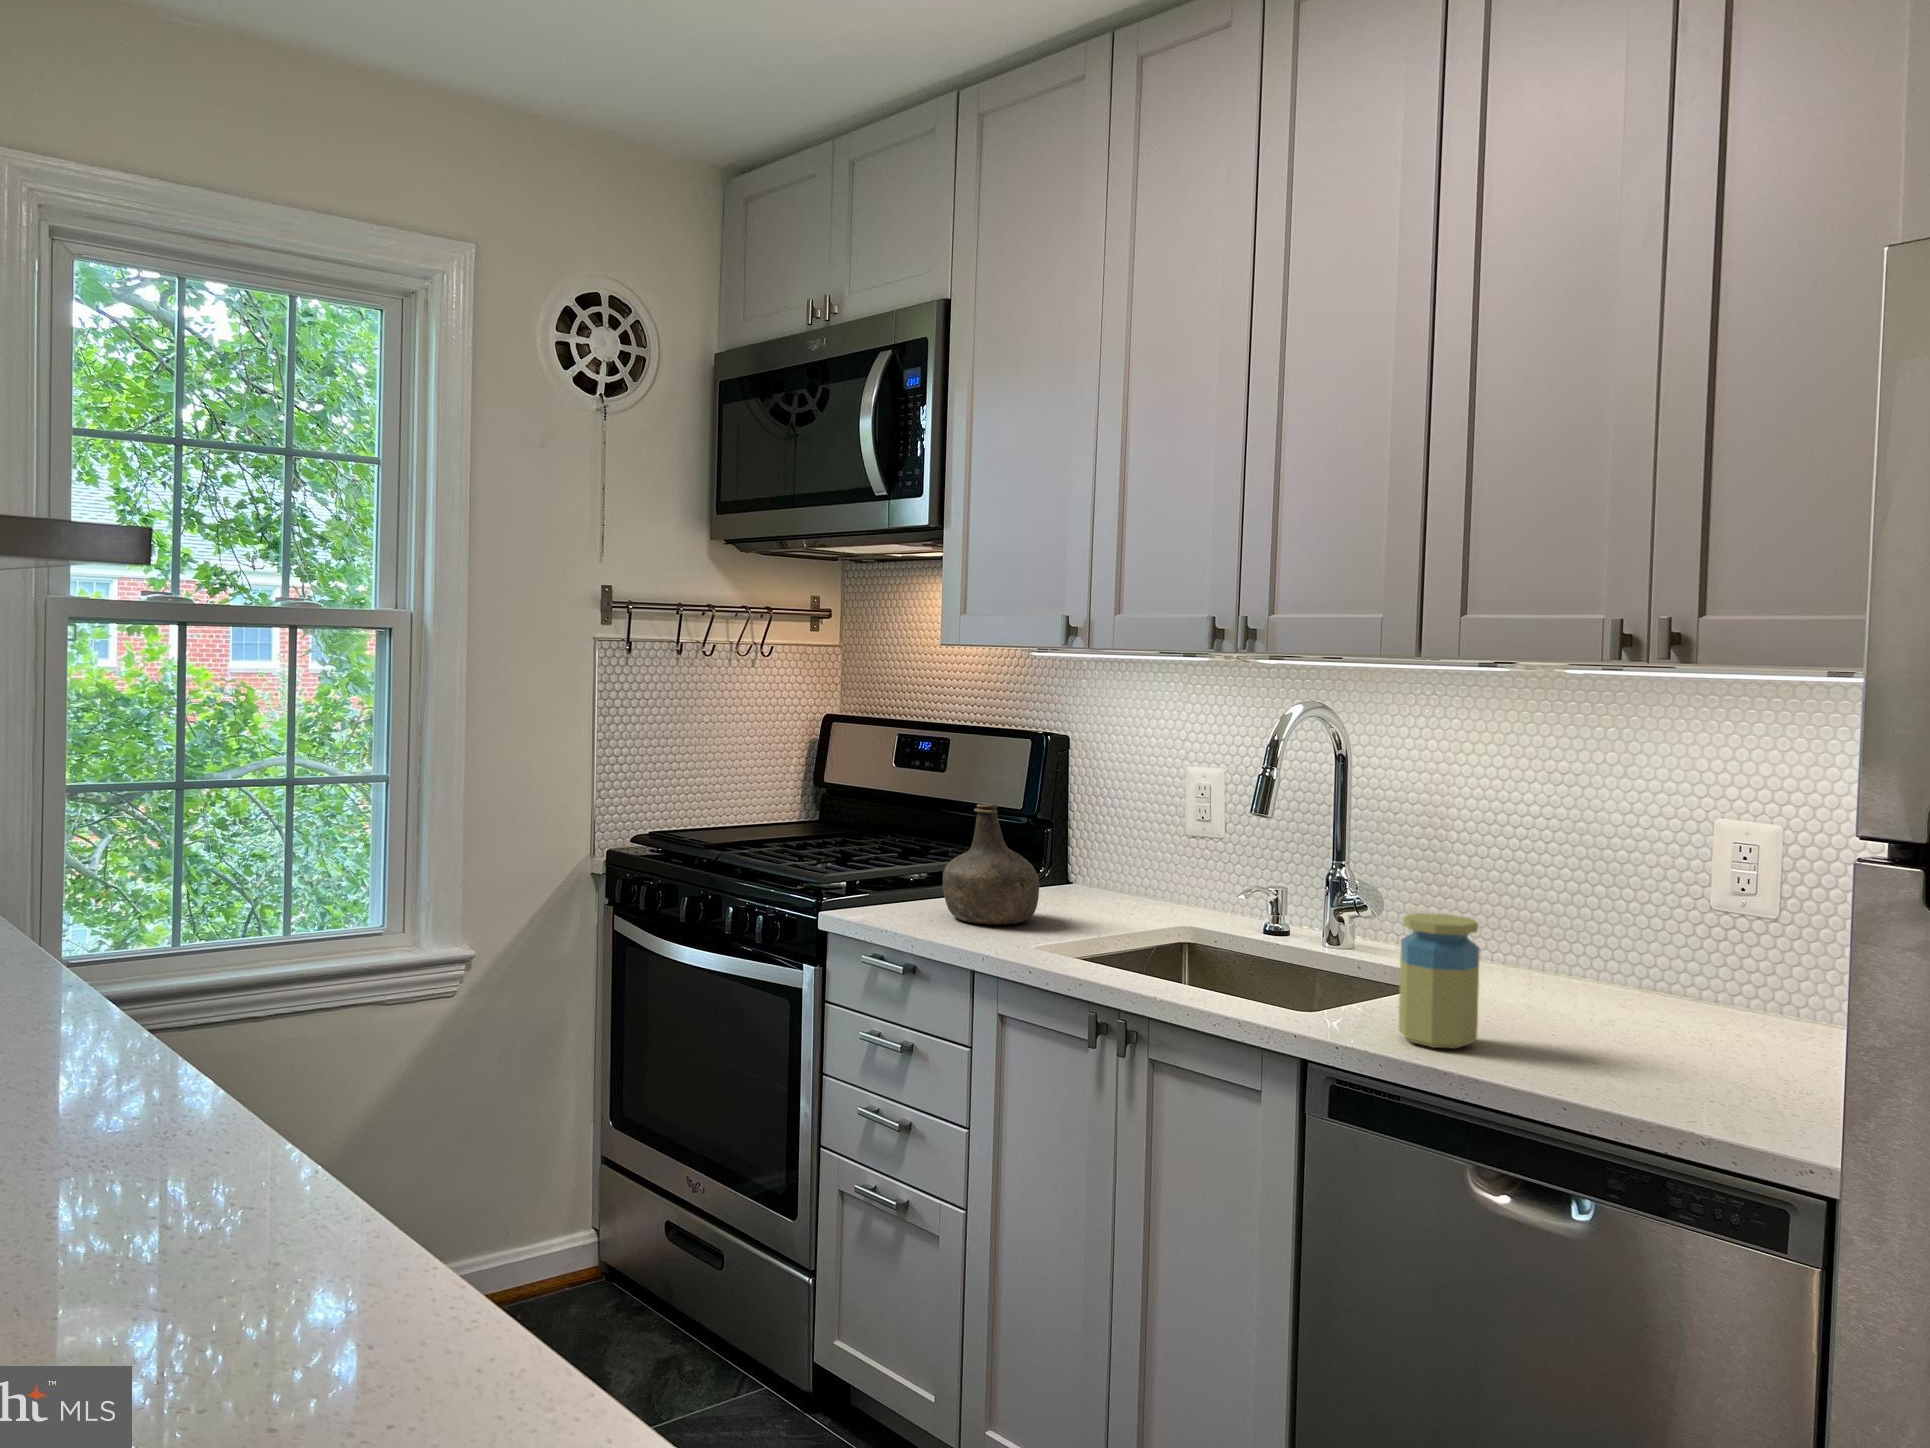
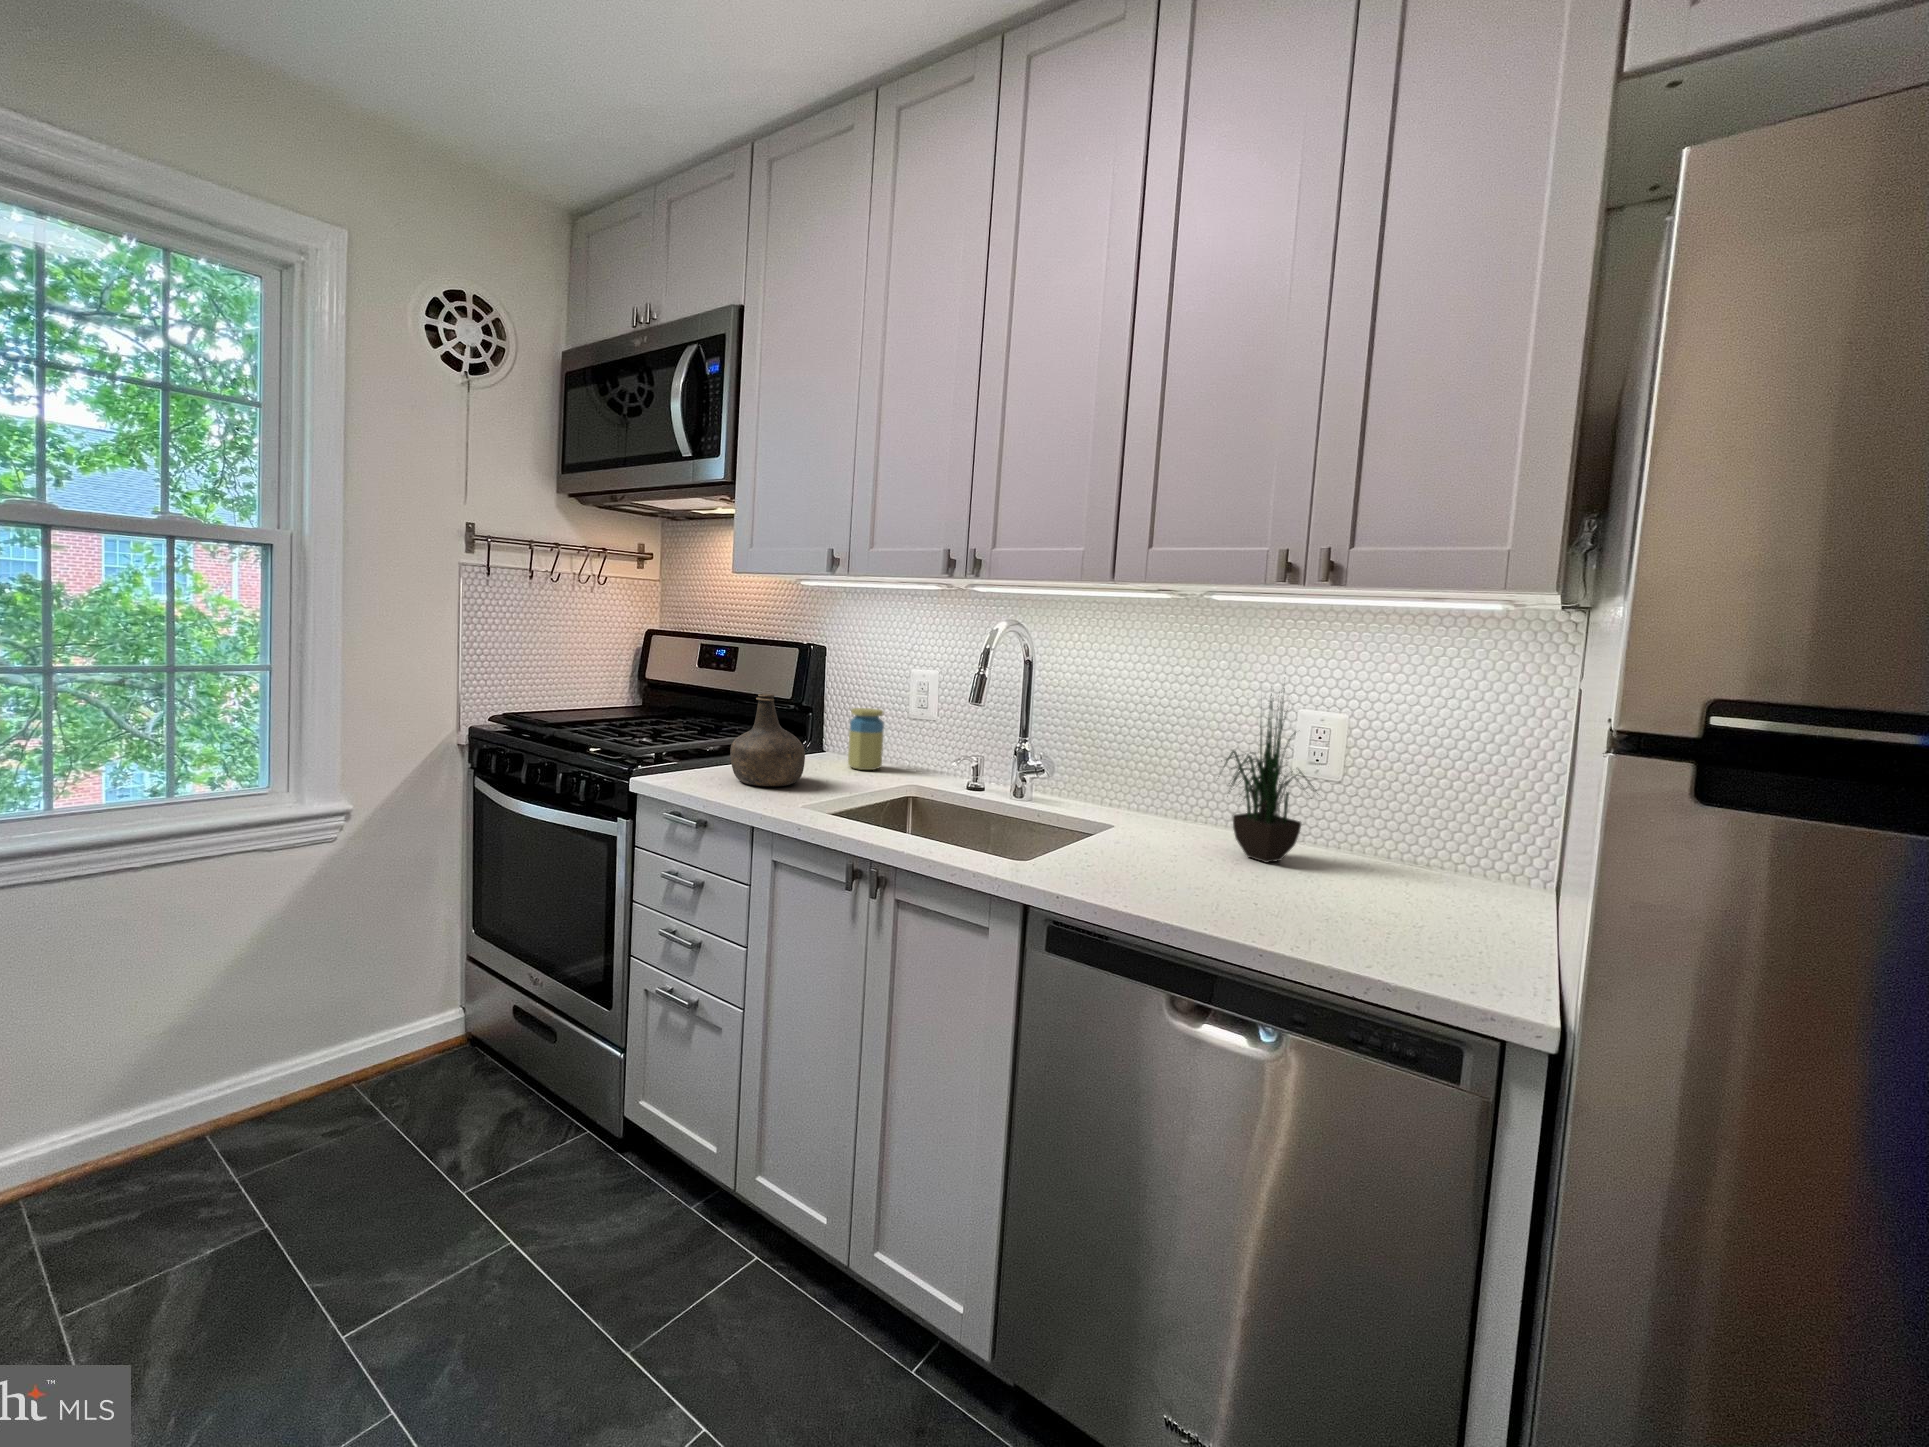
potted plant: none [1578,758,1736,1026] -> present [1218,688,1318,863]
jar: present [1399,913,1480,1048] -> present [848,708,884,770]

